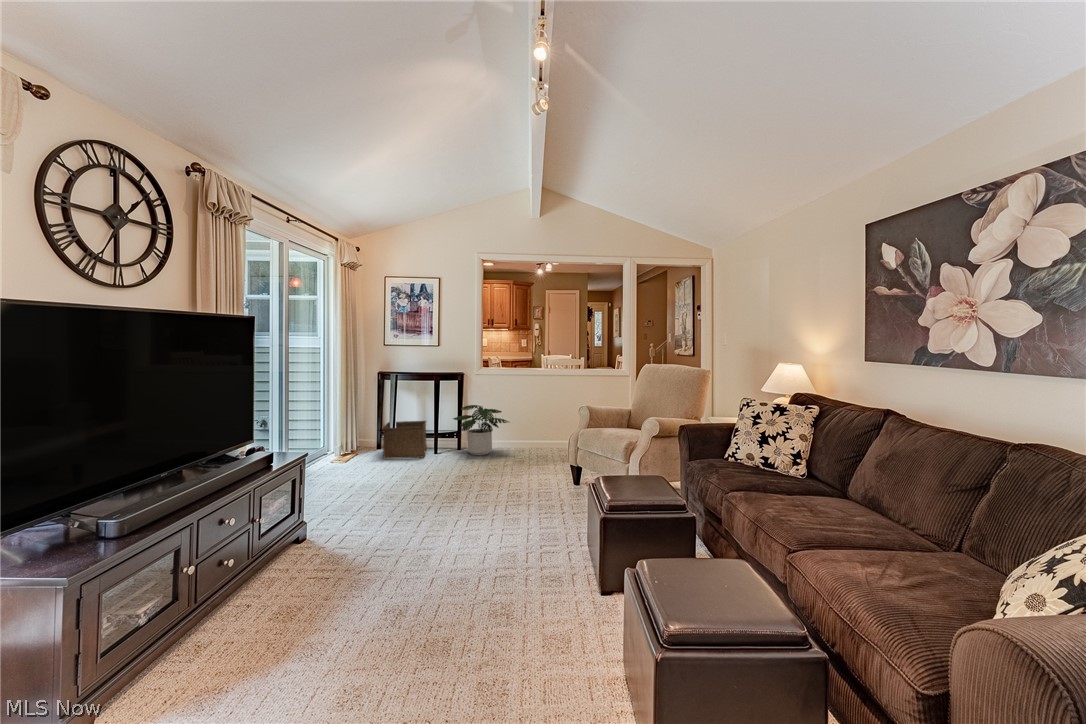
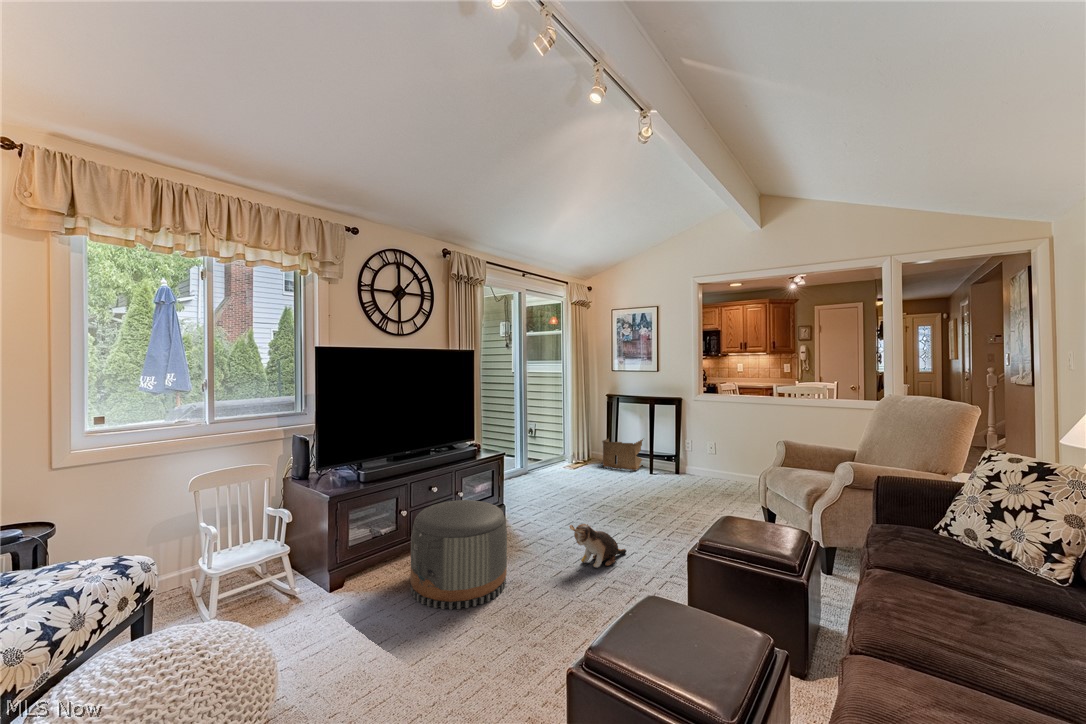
potted plant: present [453,405,508,455] -> none [666,428,719,477]
plush toy: none [446,516,490,560] -> present [570,524,626,568]
pouf: none [261,517,398,668] -> present [410,500,507,610]

